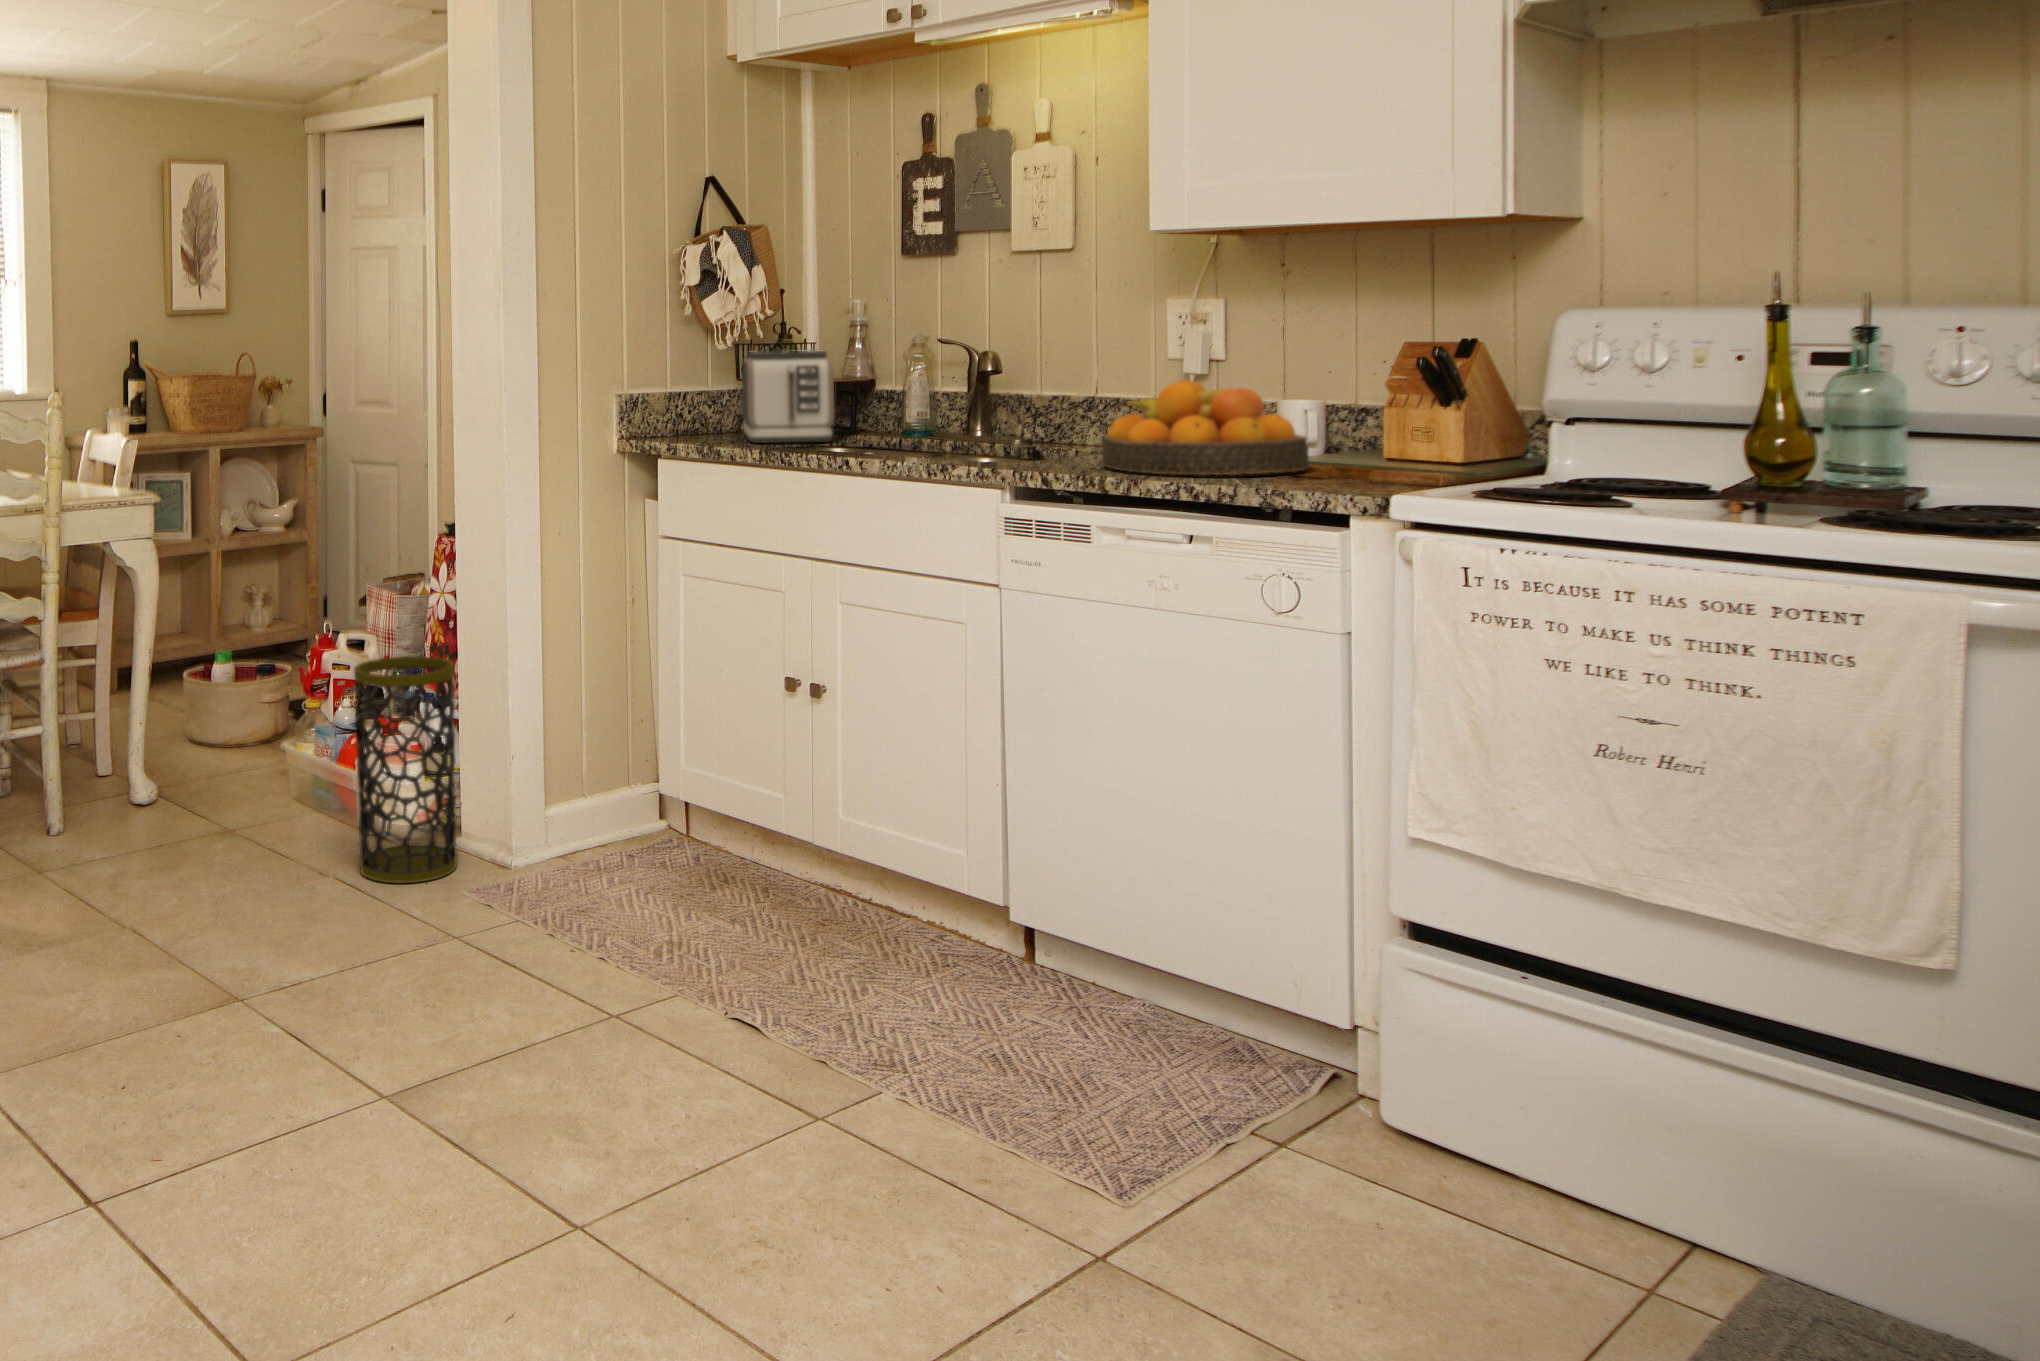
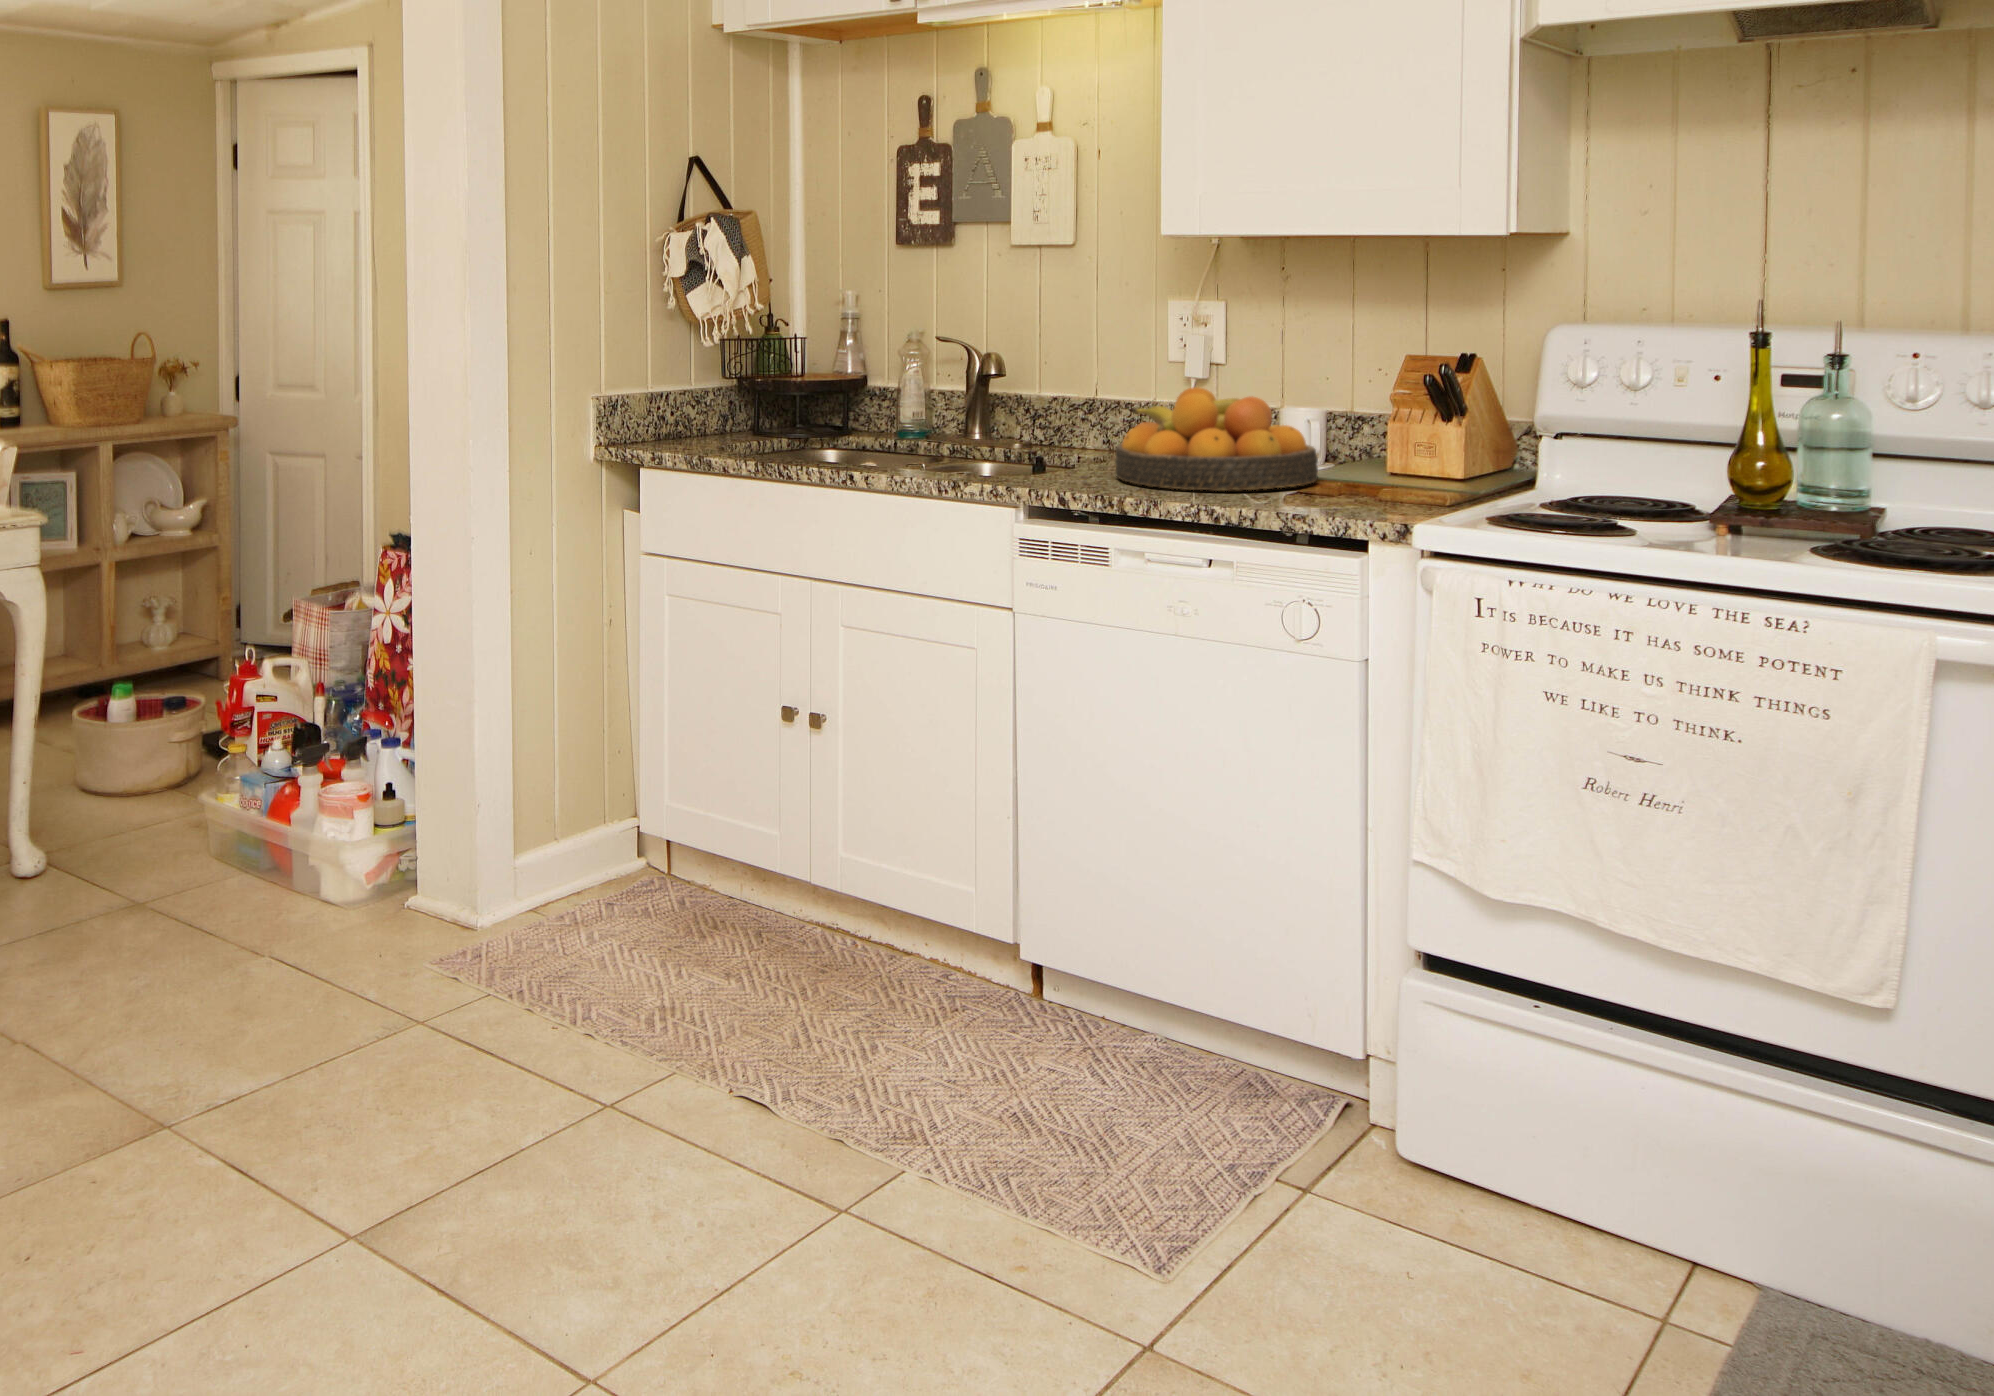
toaster: present [742,350,834,443] -> none [726,345,828,446]
trash can: present [354,656,457,883] -> none [284,692,408,956]

